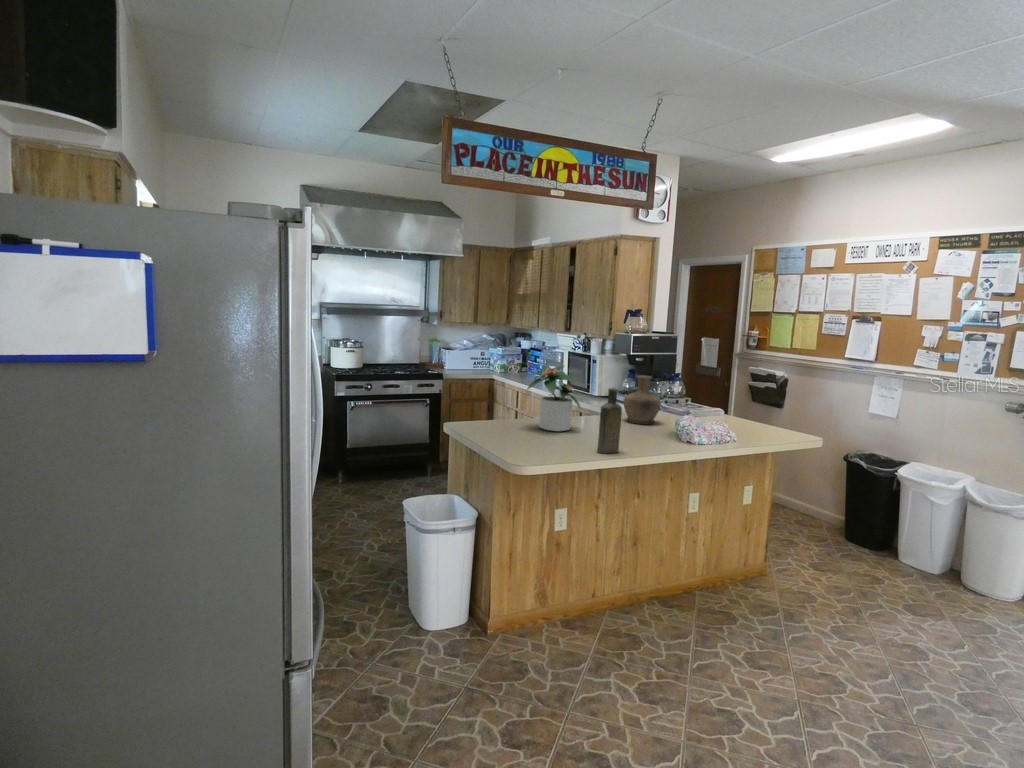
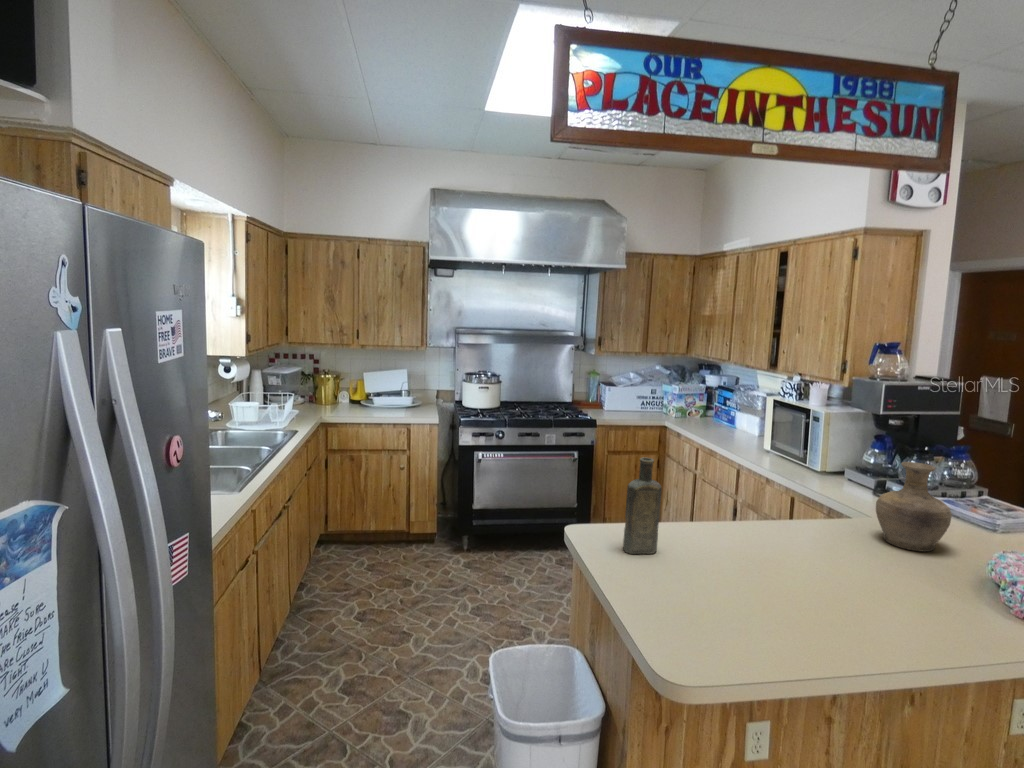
potted plant: present [527,365,580,432] -> none [697,442,799,563]
bottle: present [597,388,622,453] -> present [623,458,662,554]

